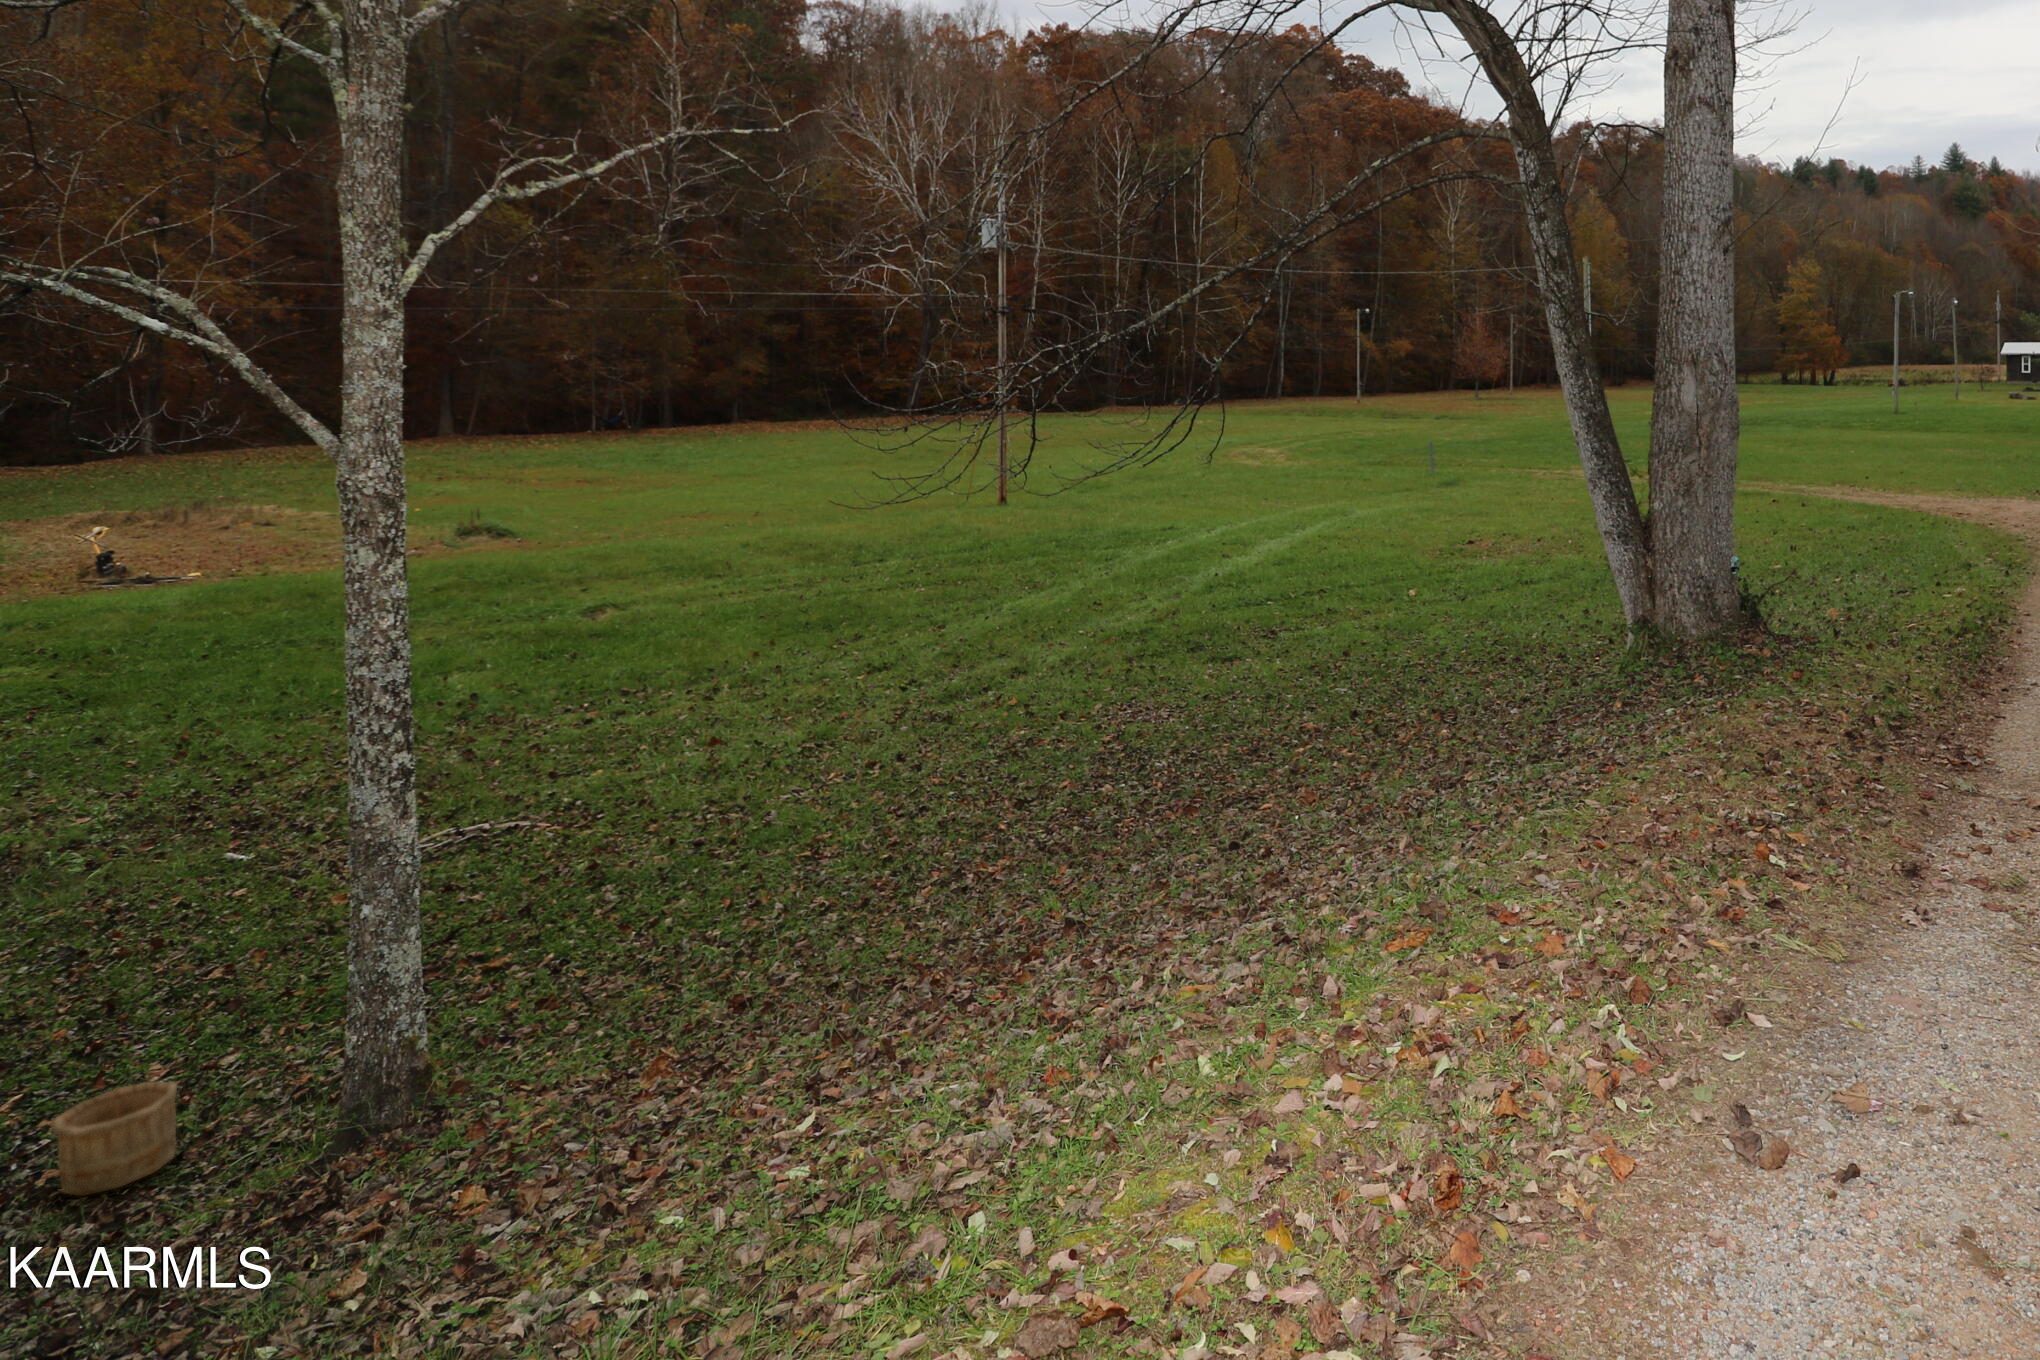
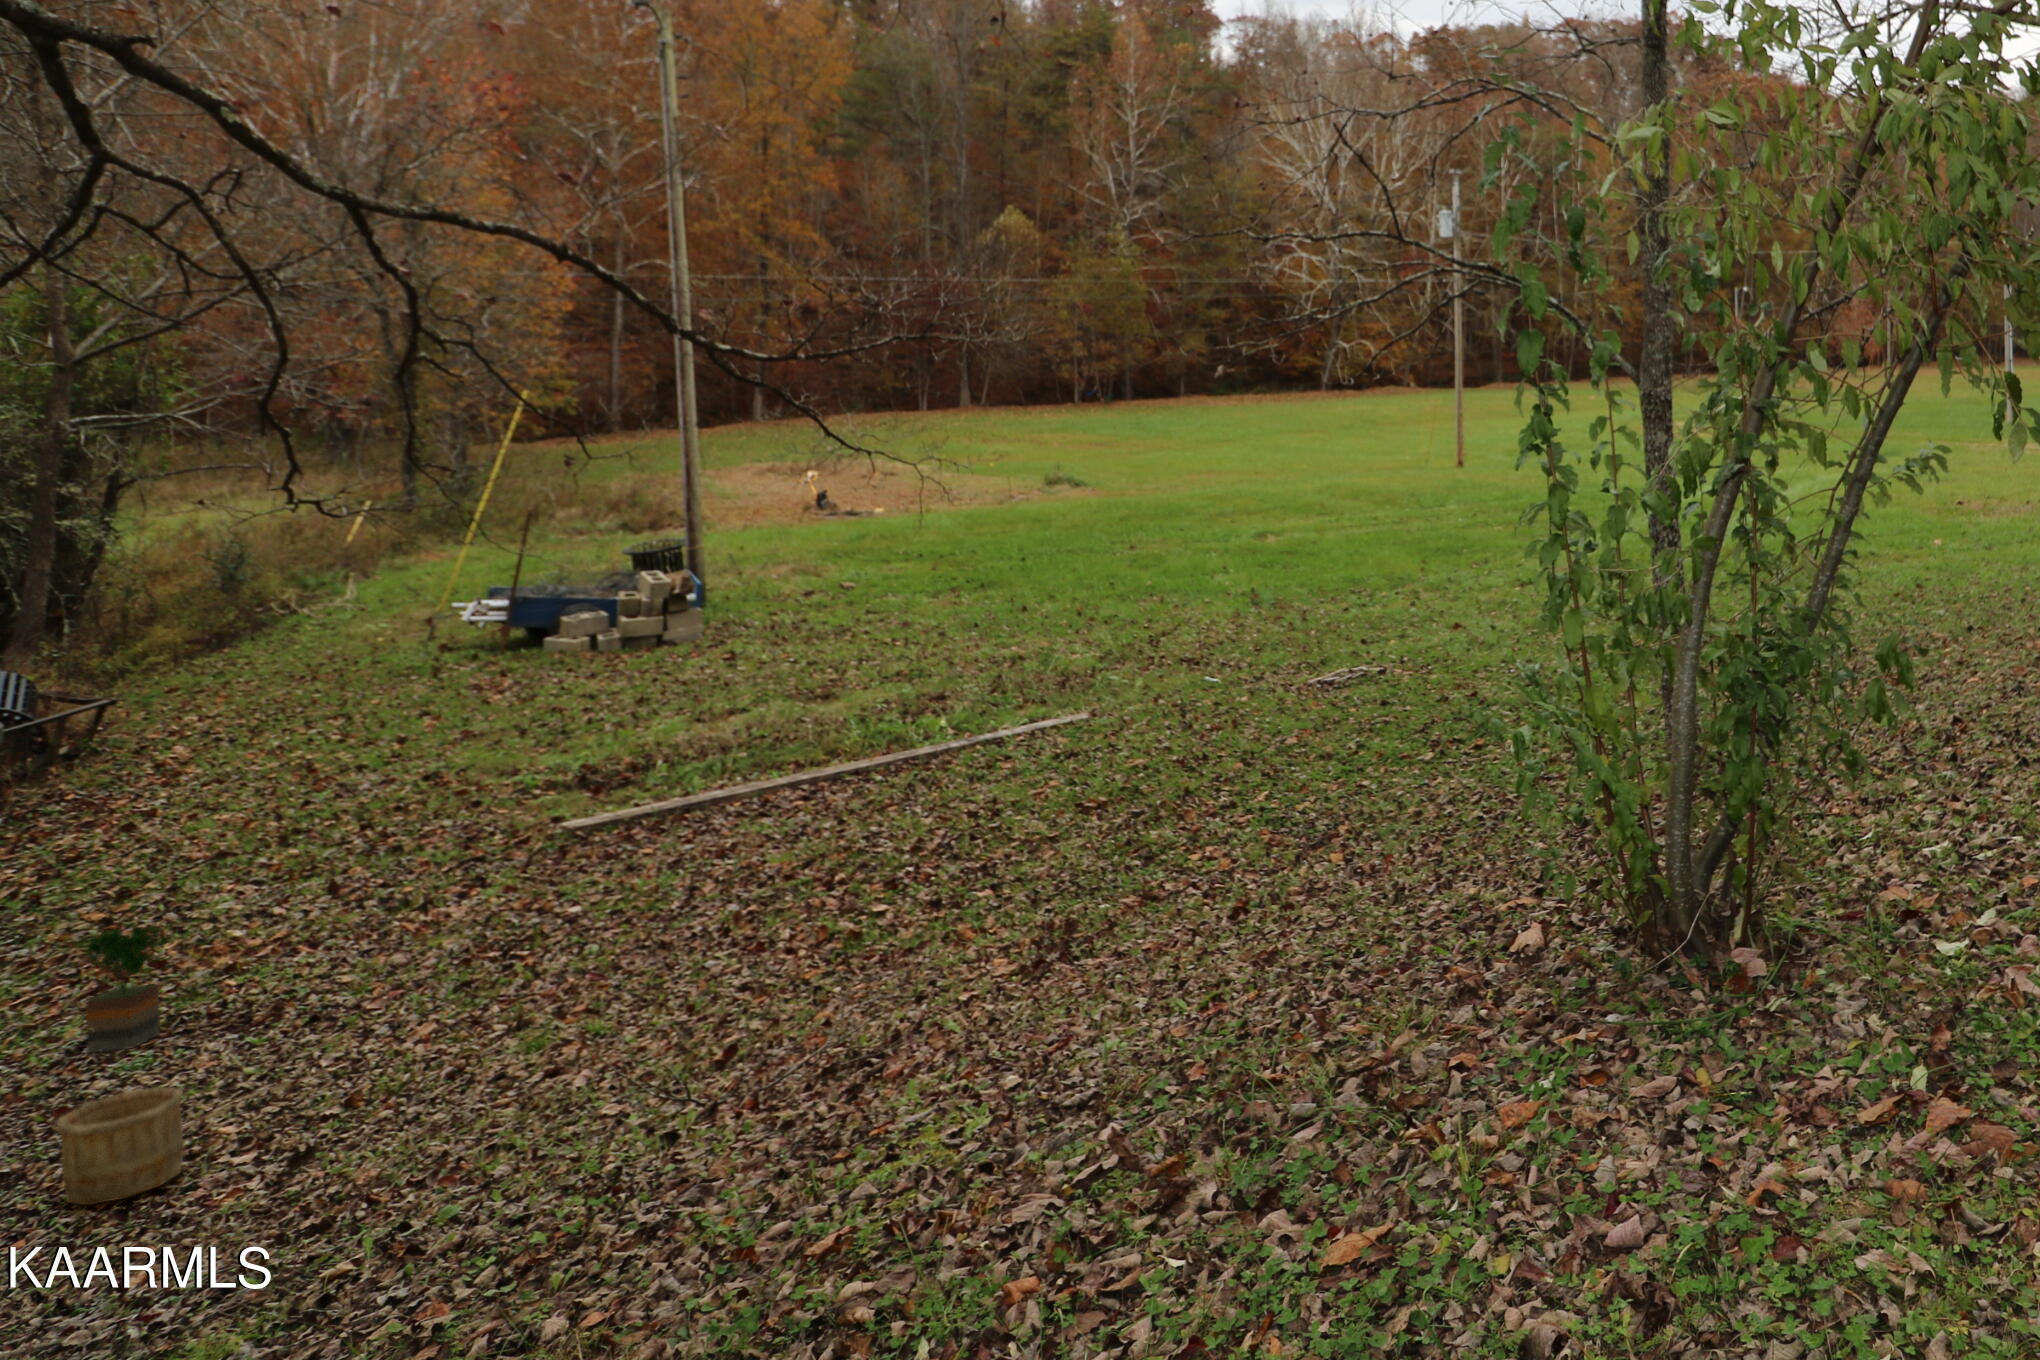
potted tree: none [68,903,161,1020] -> present [85,926,170,1052]

